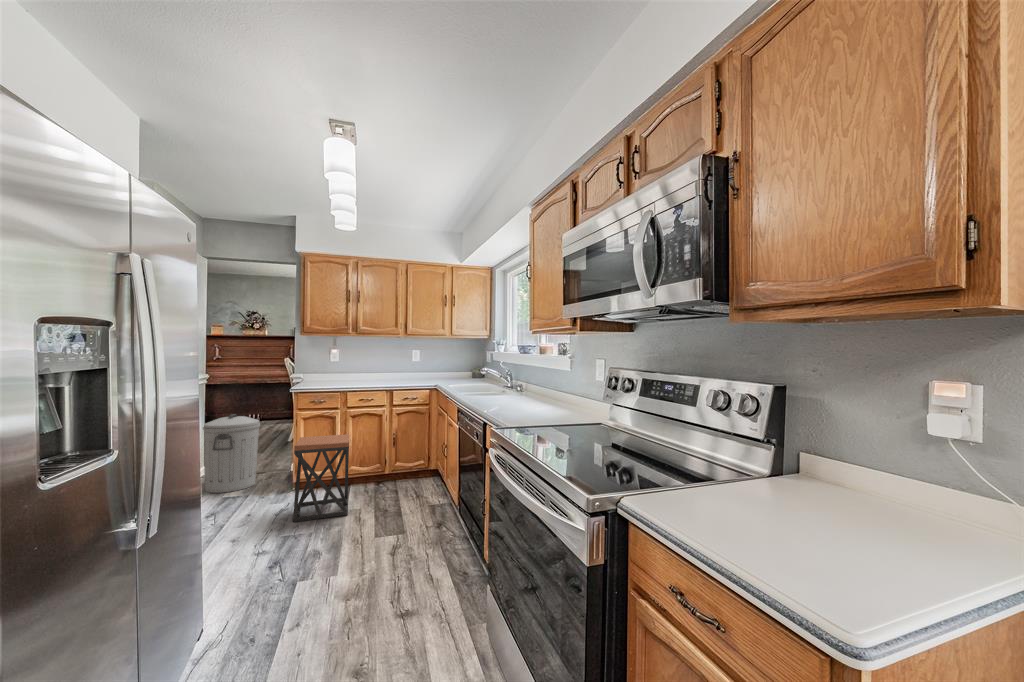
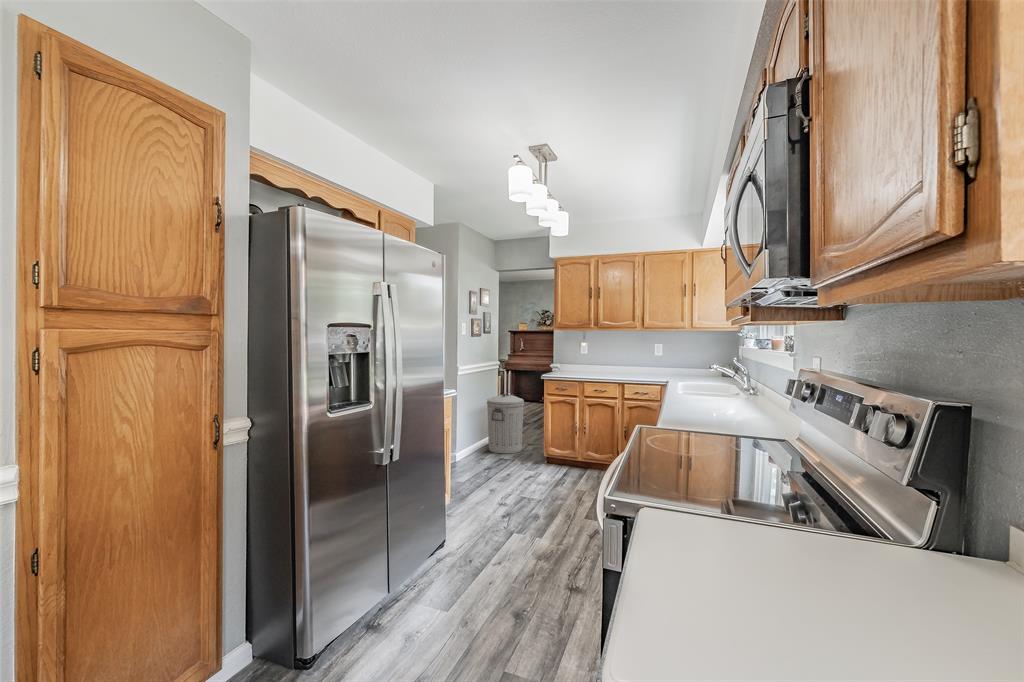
stool: present [293,434,349,522] -> none [532,419,580,492]

